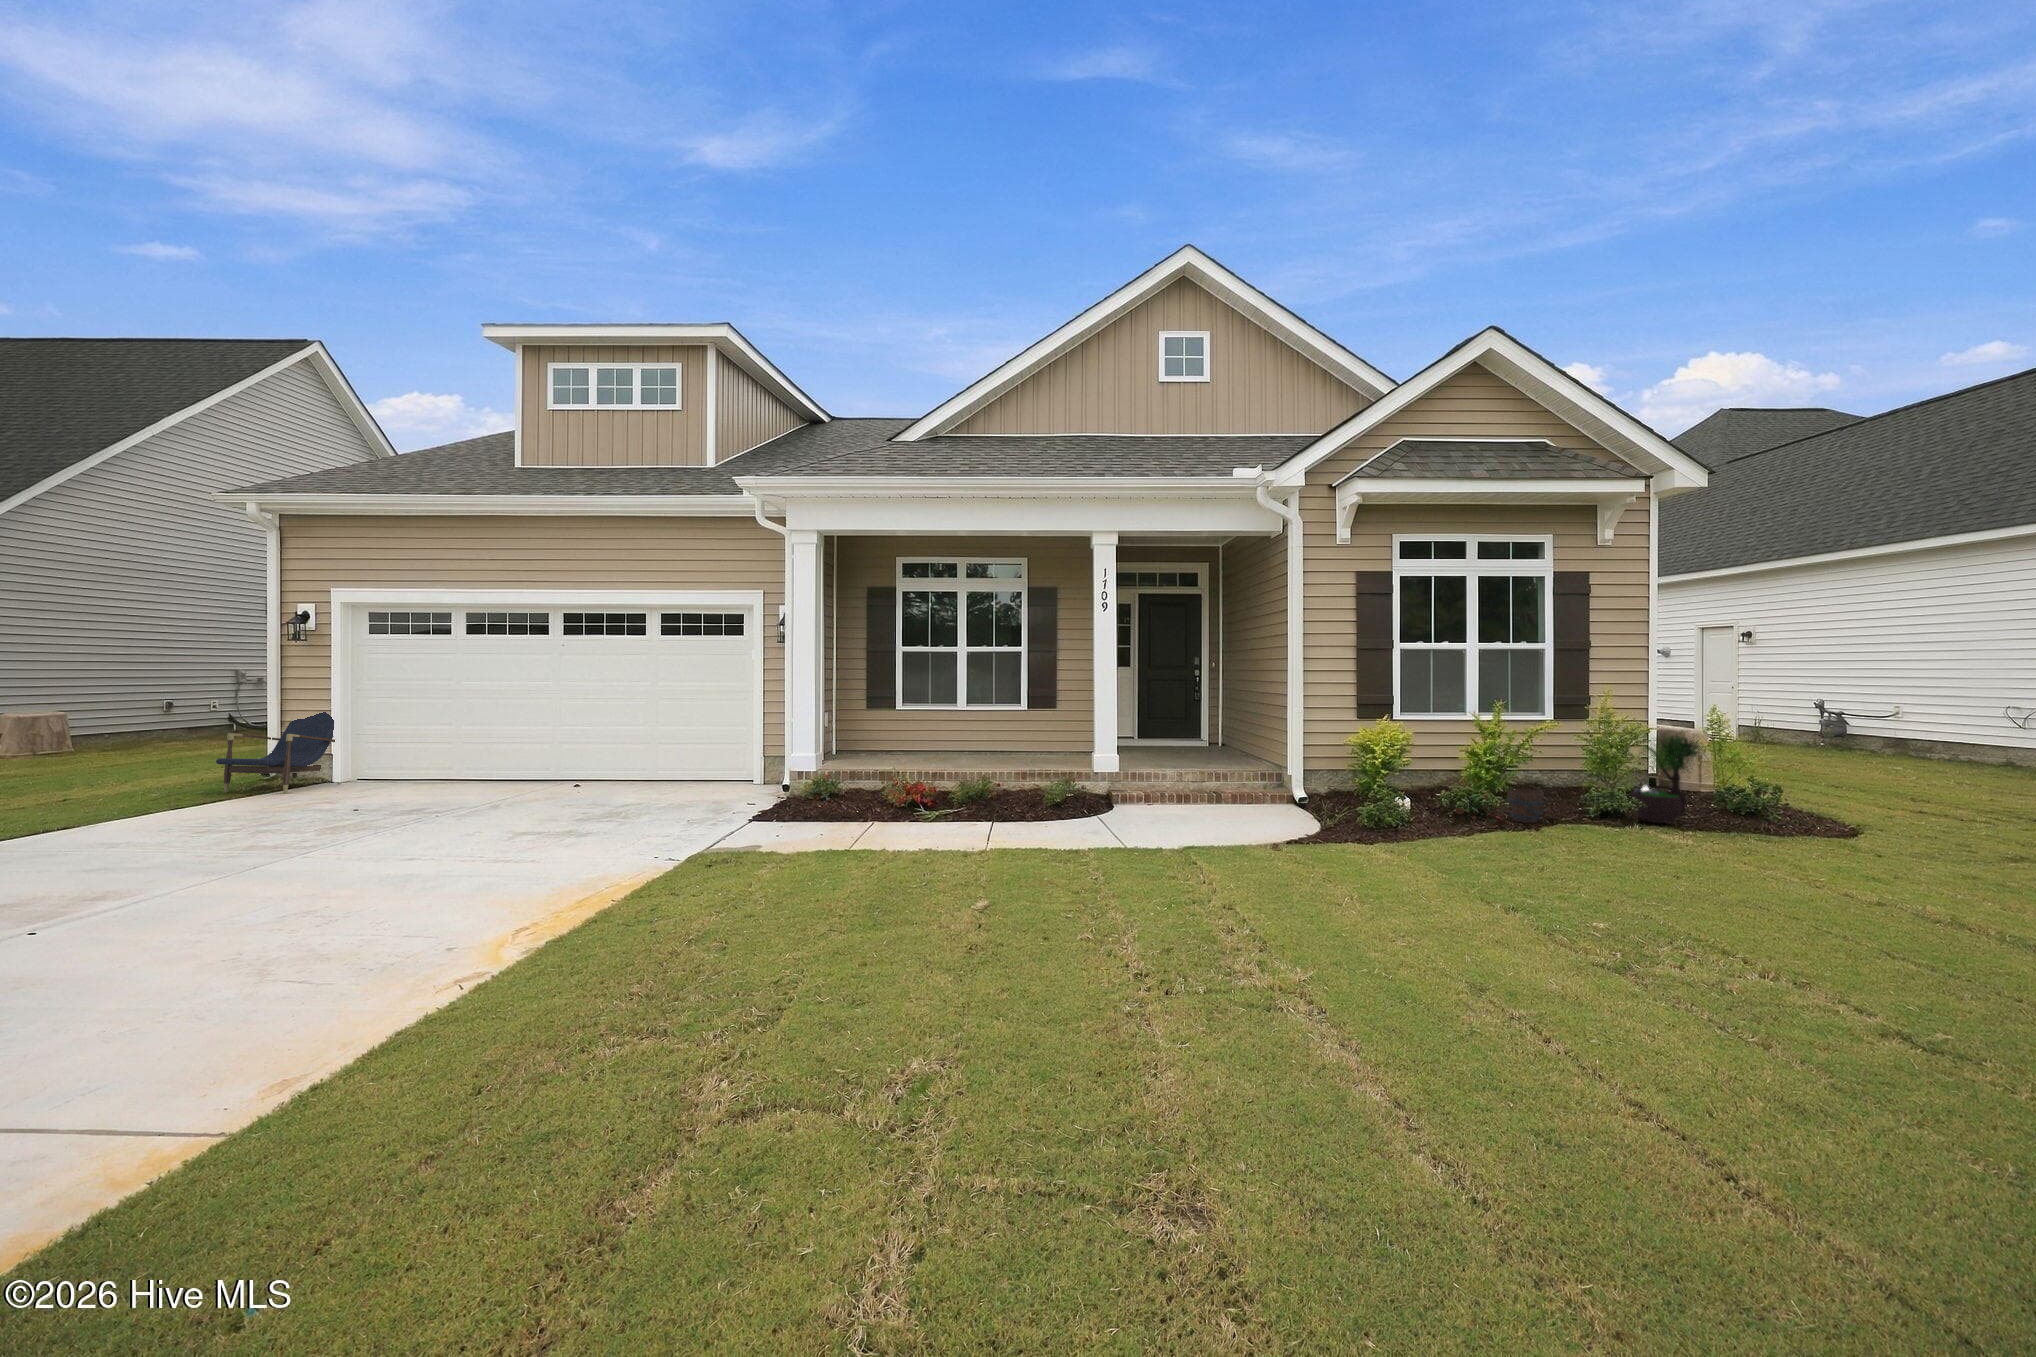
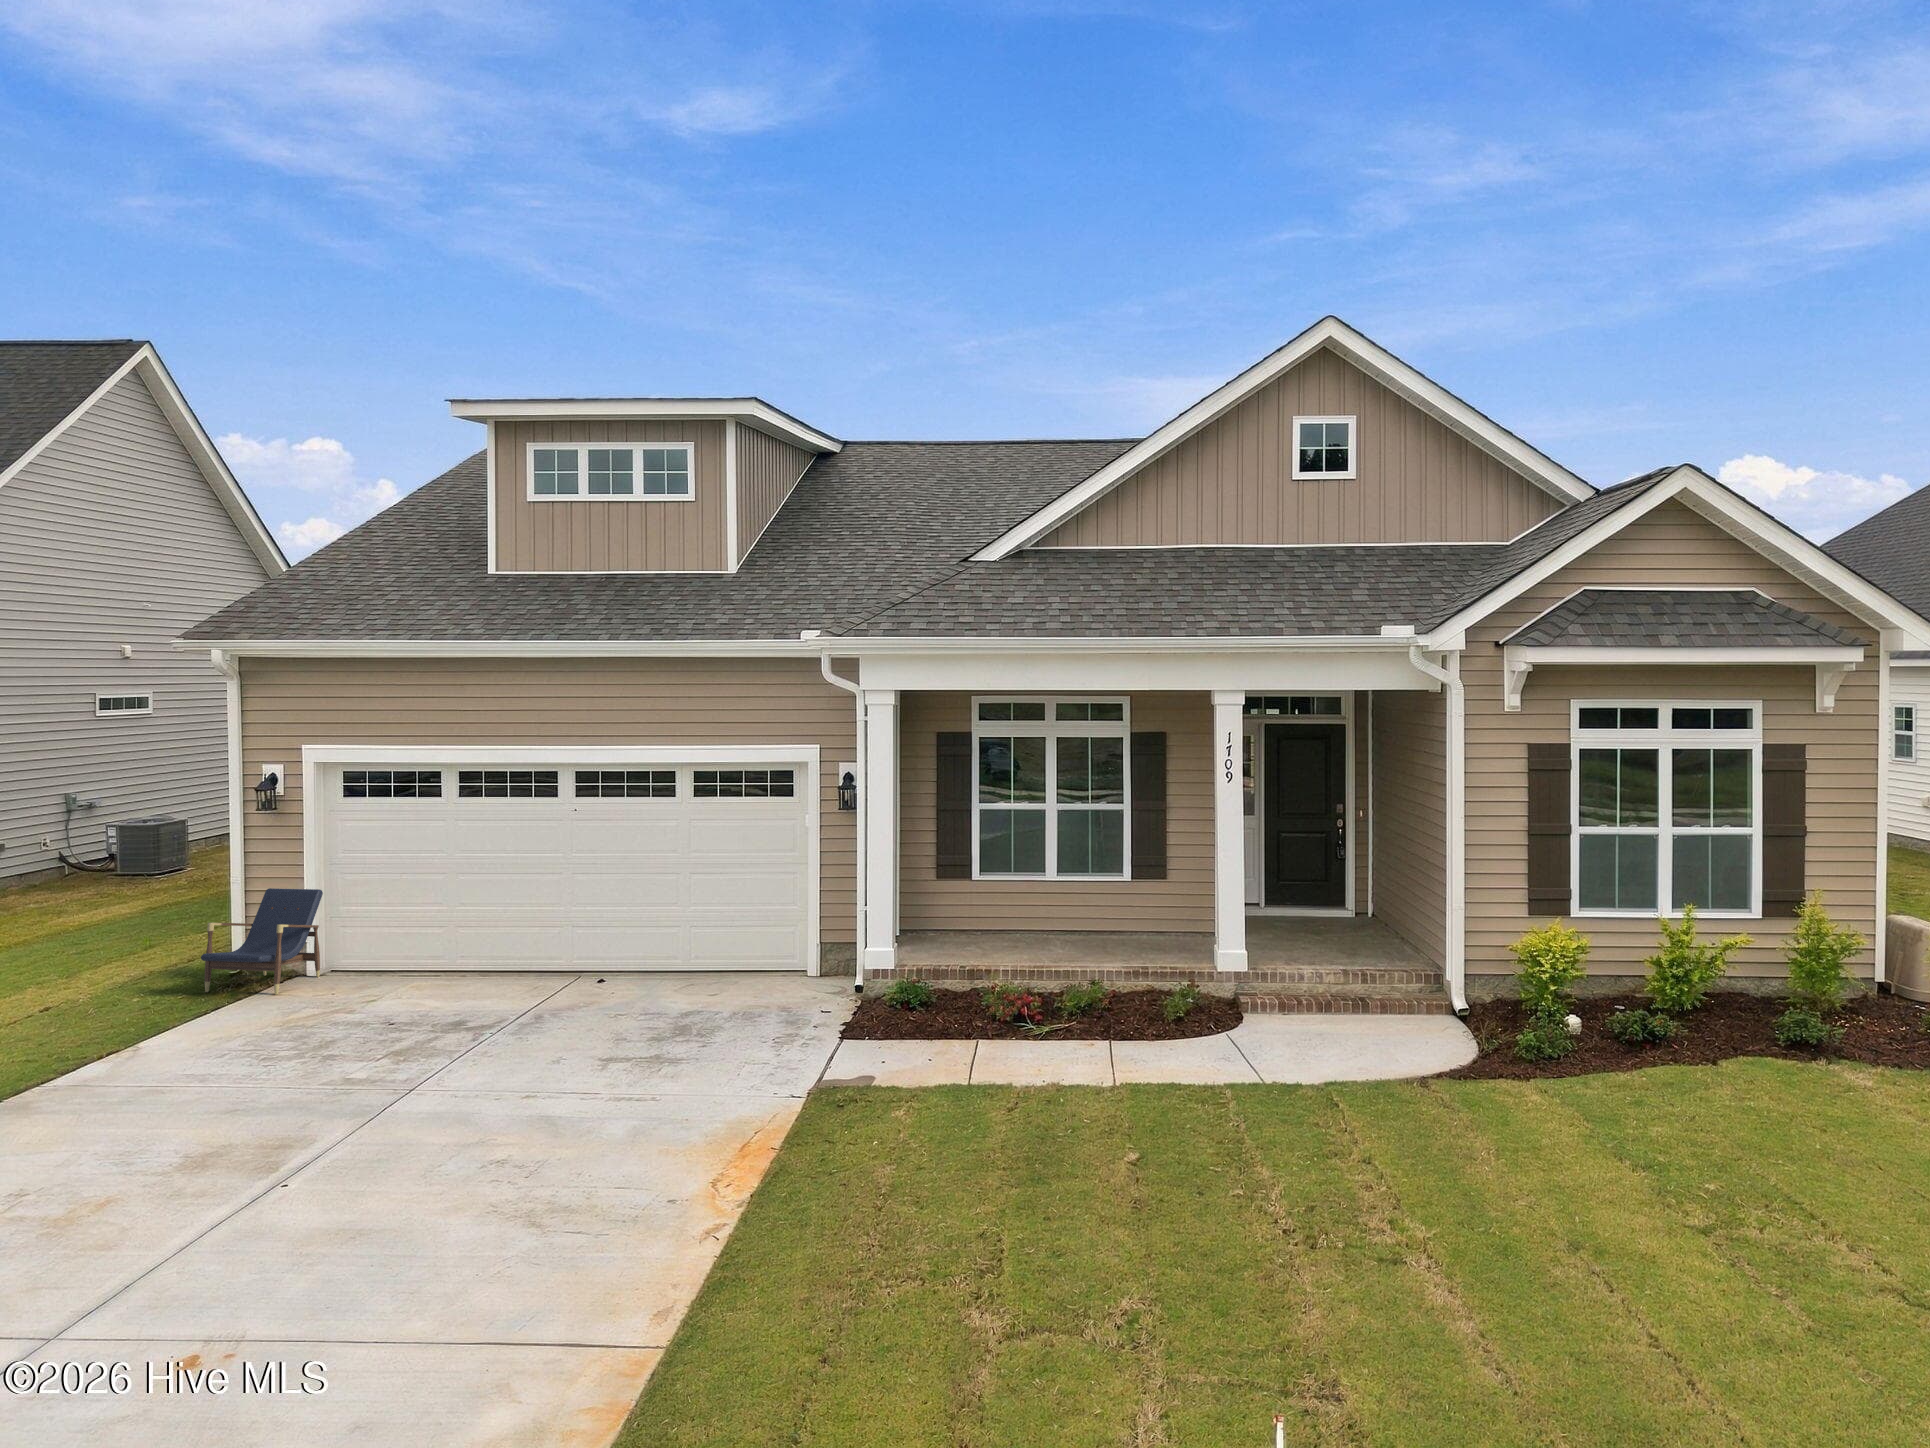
potted tree: present [1630,733,1705,823] -> none [1832,941,1910,1049]
bucket: present [1507,789,1544,823] -> none [1692,1007,1733,1048]

